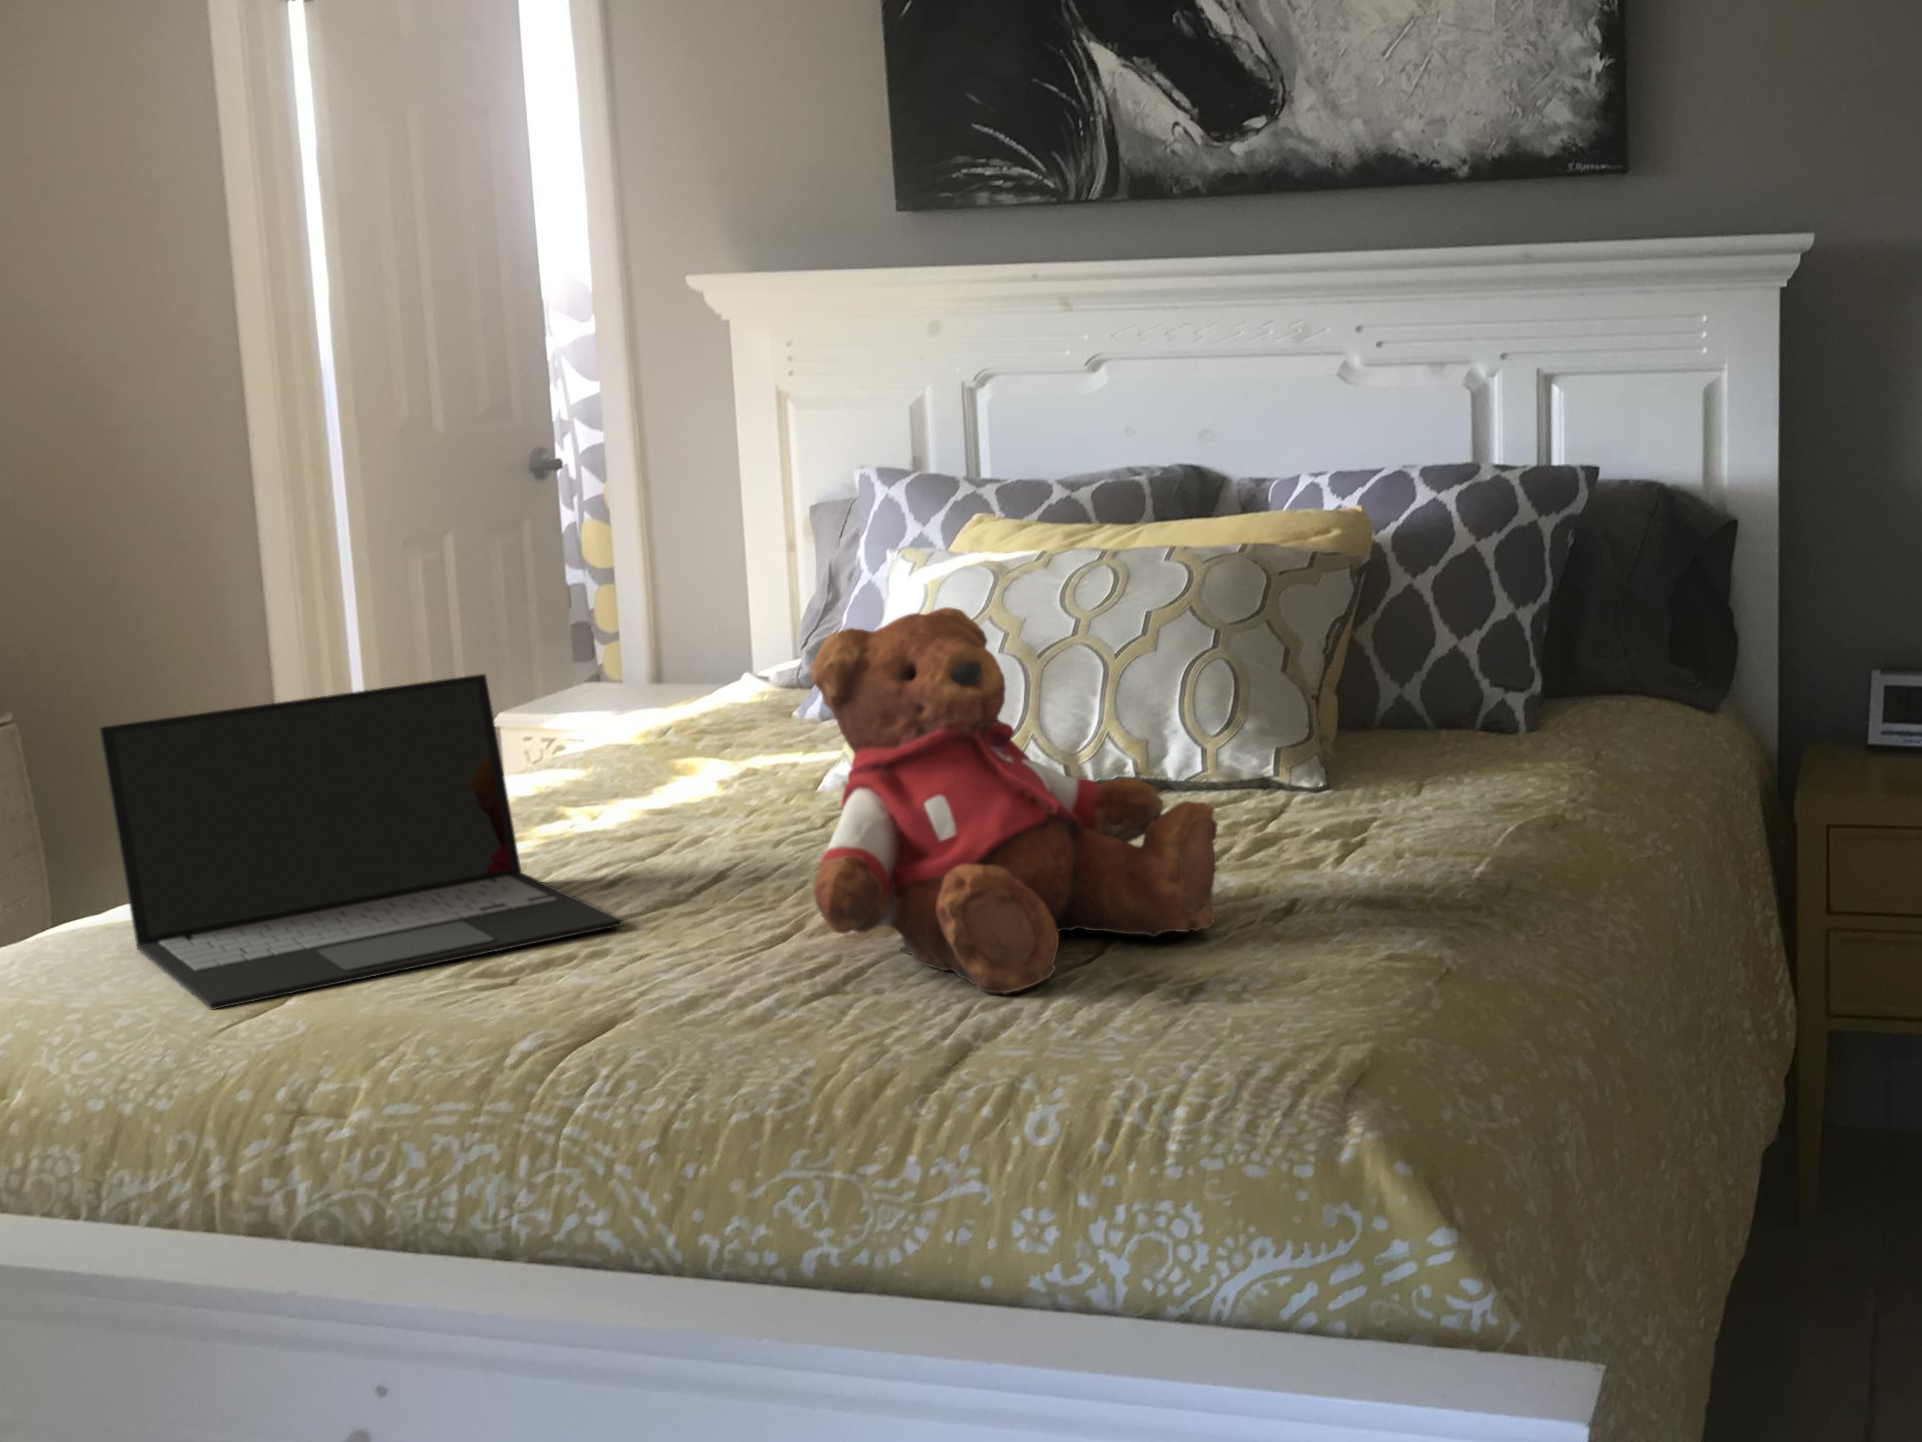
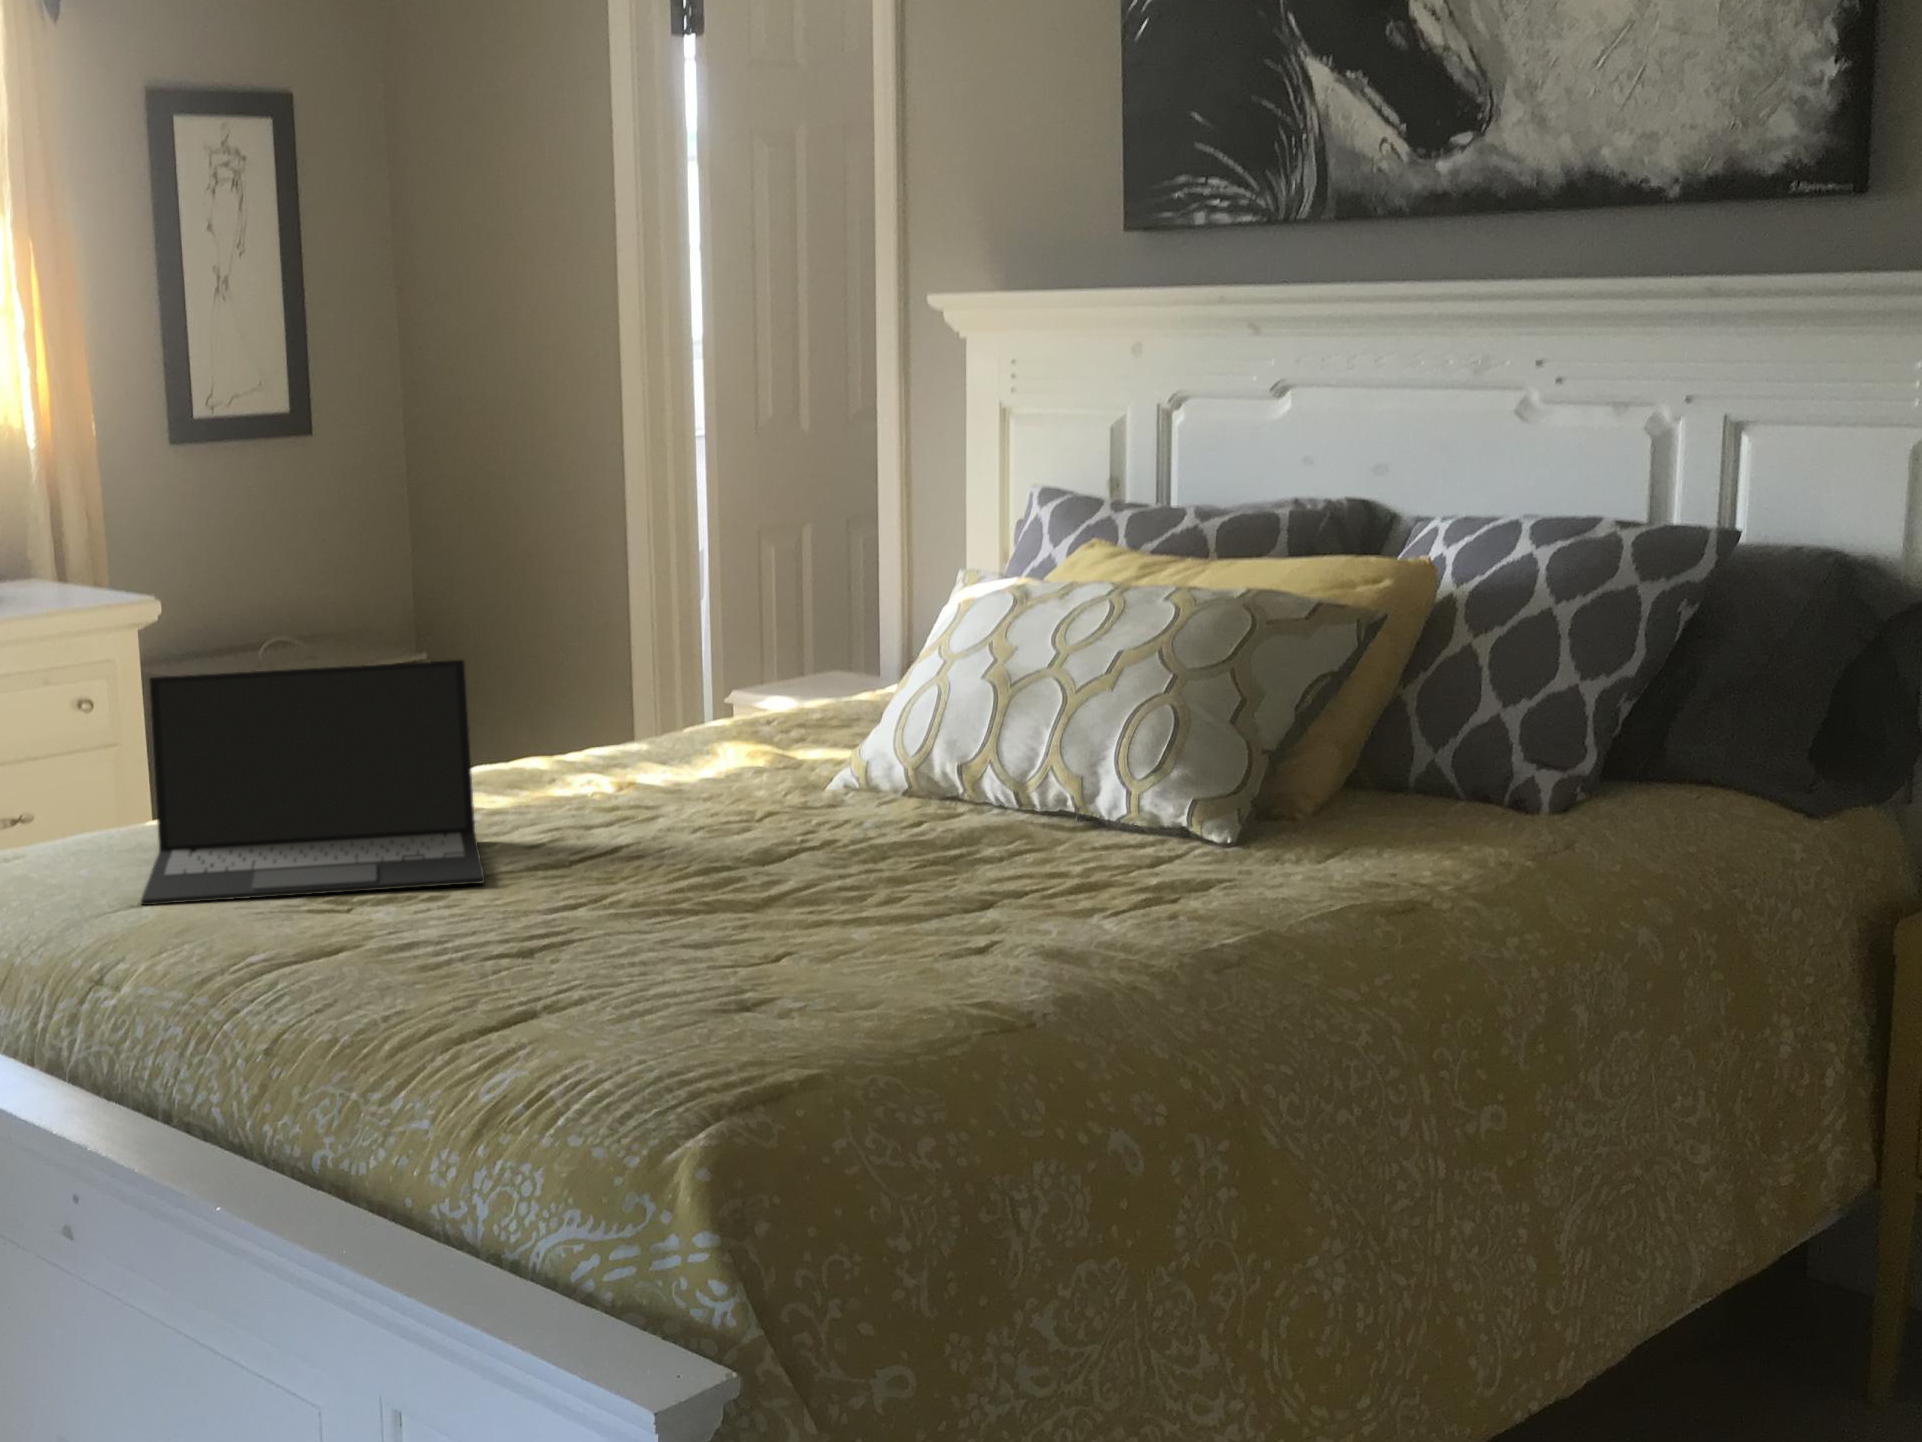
teddy bear: present [812,607,1218,993] -> none [542,632,928,976]

